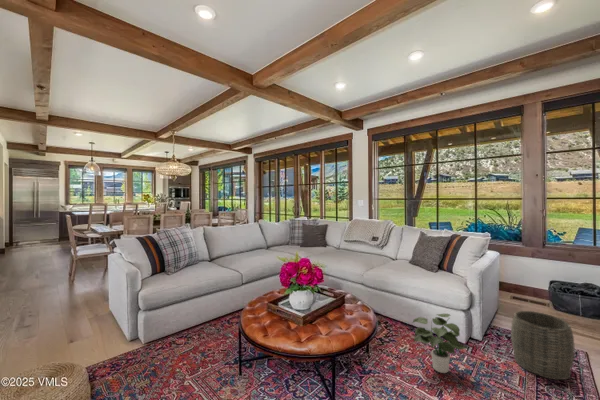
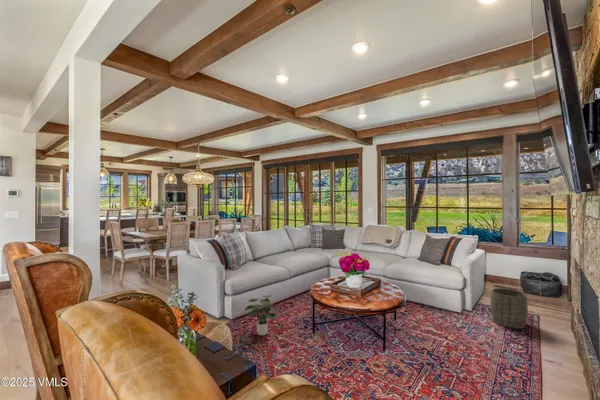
potted plant: present [413,314,467,373] -> present [245,295,279,335]

